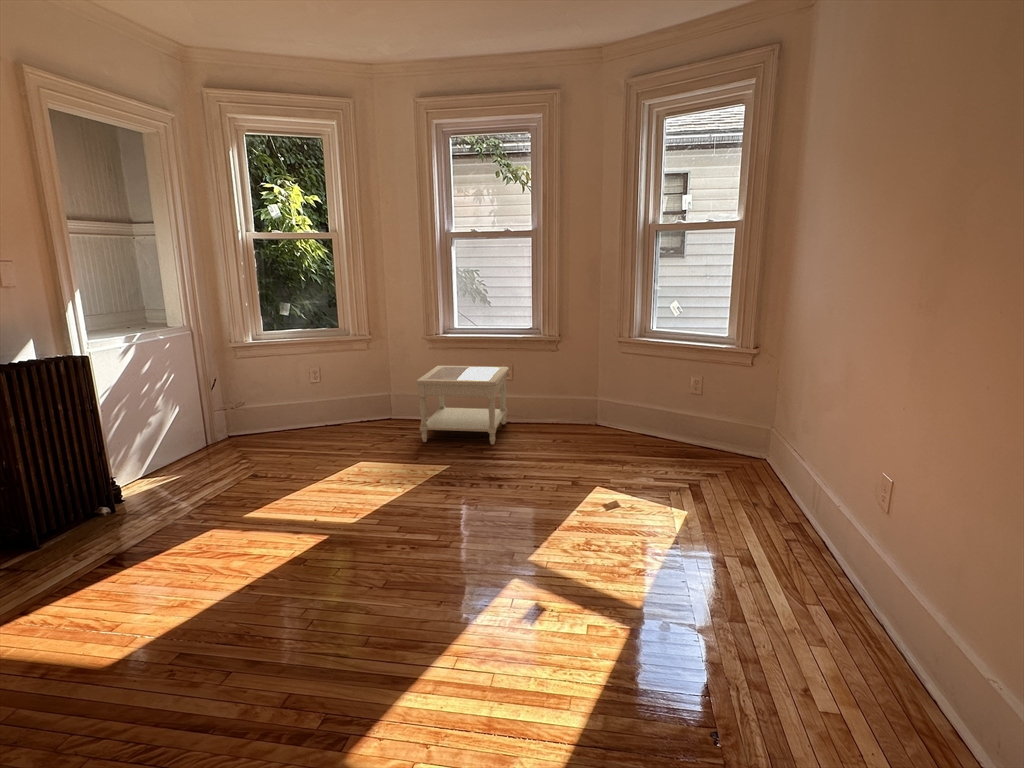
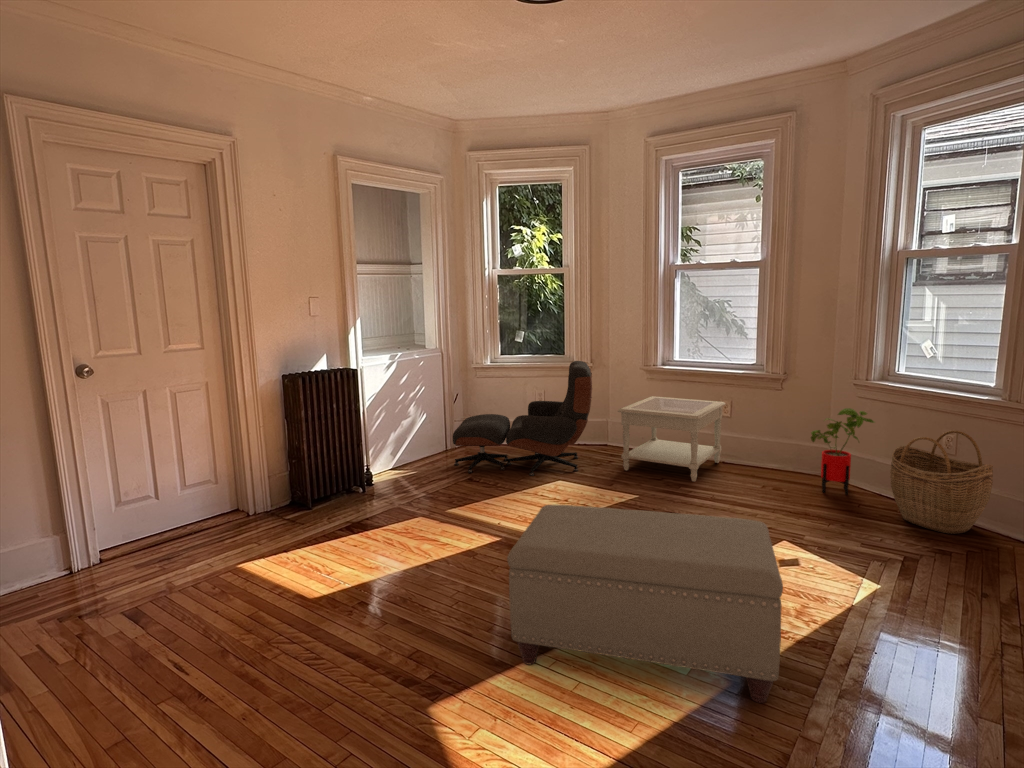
lounge chair: none [226,333,388,468] -> present [453,361,592,476]
house plant: none [589,366,639,440] -> present [811,408,874,495]
woven basket: none [656,378,726,461] -> present [890,430,993,534]
ottoman: none [408,476,677,672] -> present [507,505,783,703]

